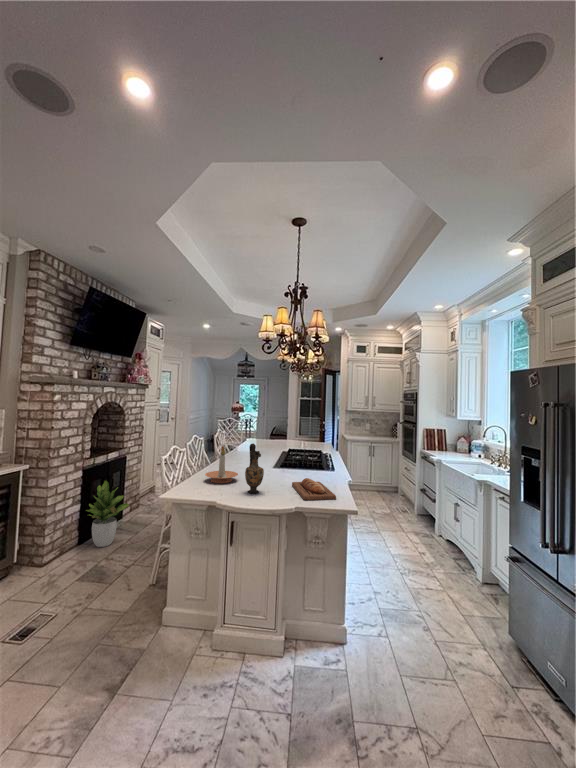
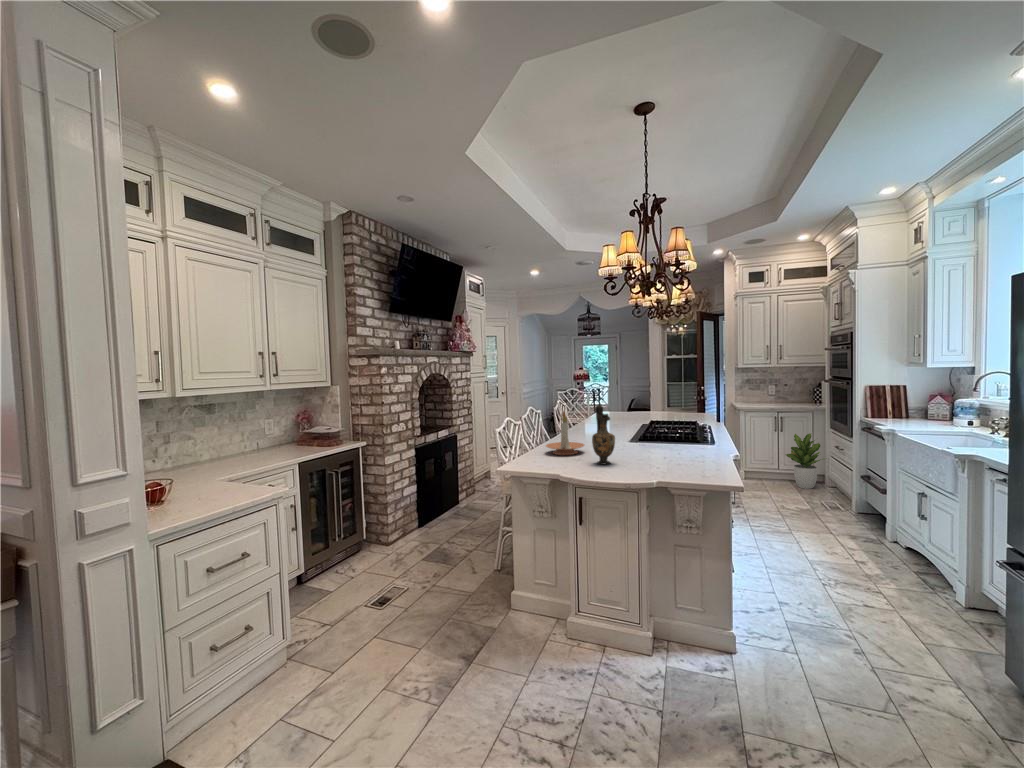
bread loaf: present [292,478,336,500] -> none [653,447,712,471]
potted plant: present [86,481,129,547] -> present [786,433,823,489]

